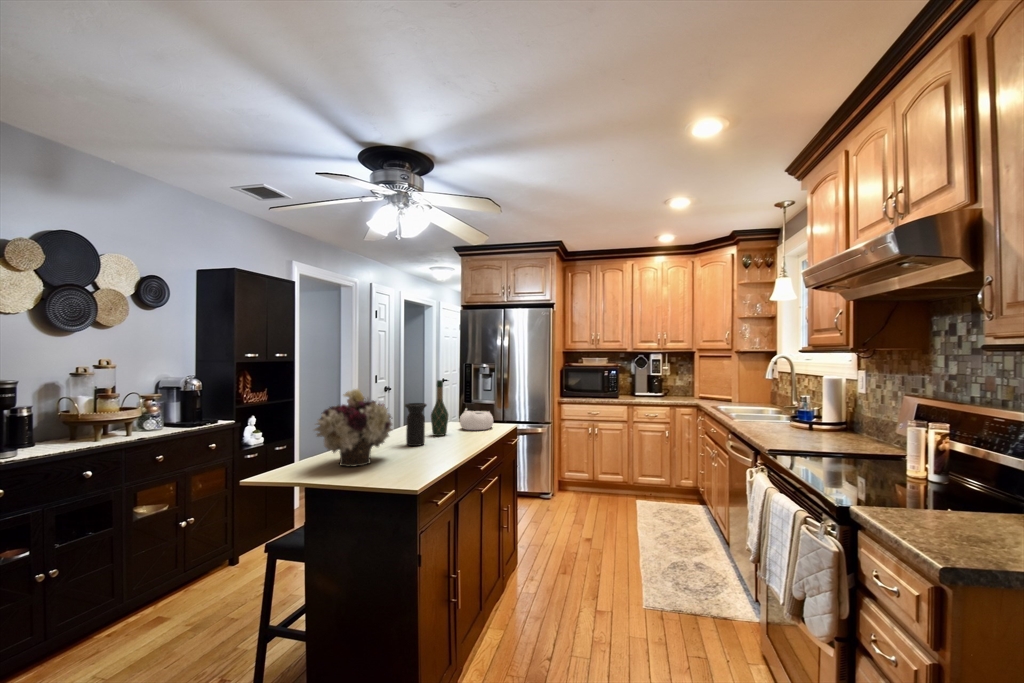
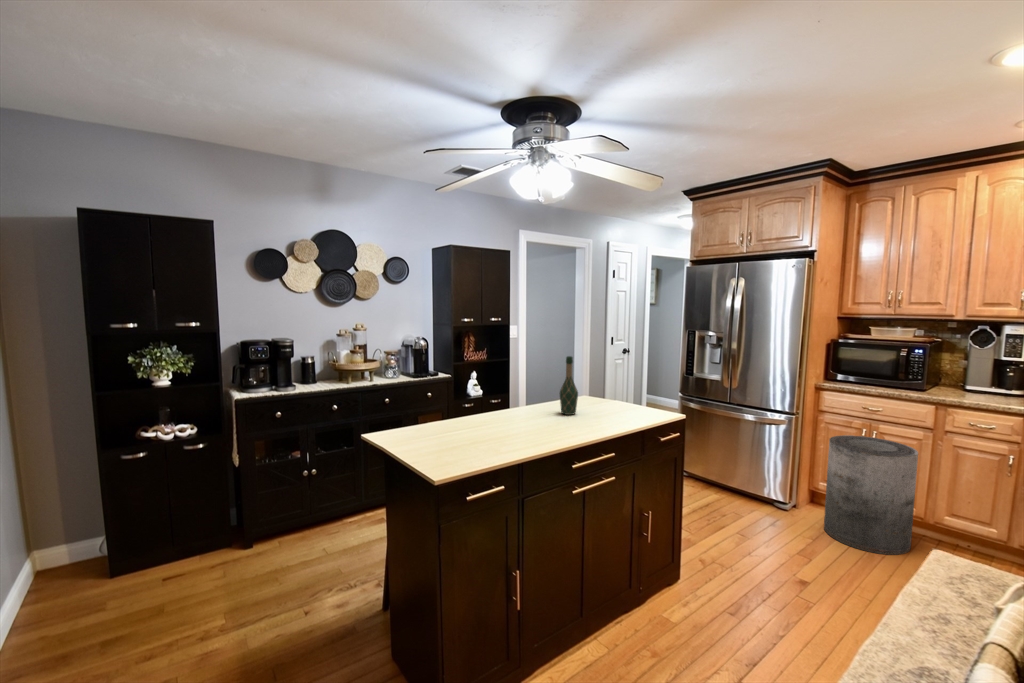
flower arrangement: present [314,388,393,467] -> none [406,364,484,435]
vase: present [405,403,427,446] -> none [515,379,537,423]
decorative bowl: present [460,409,493,430] -> none [601,388,639,414]
trash can: none [577,434,628,513] -> present [824,435,918,555]

